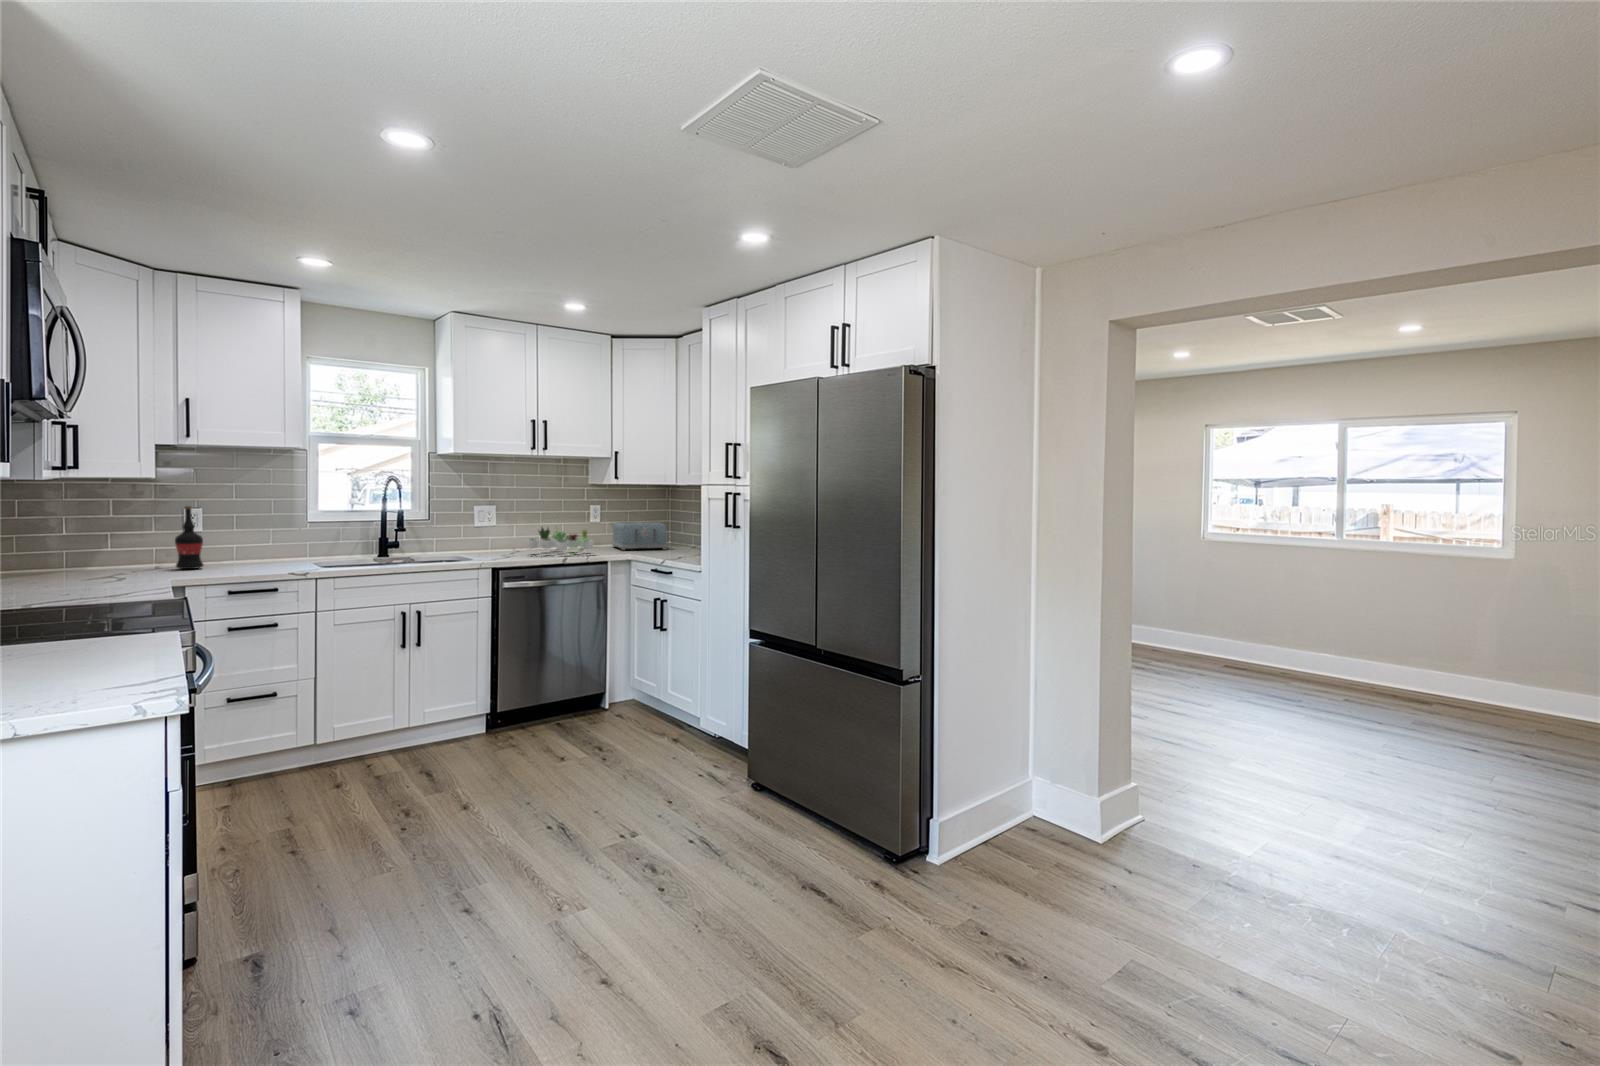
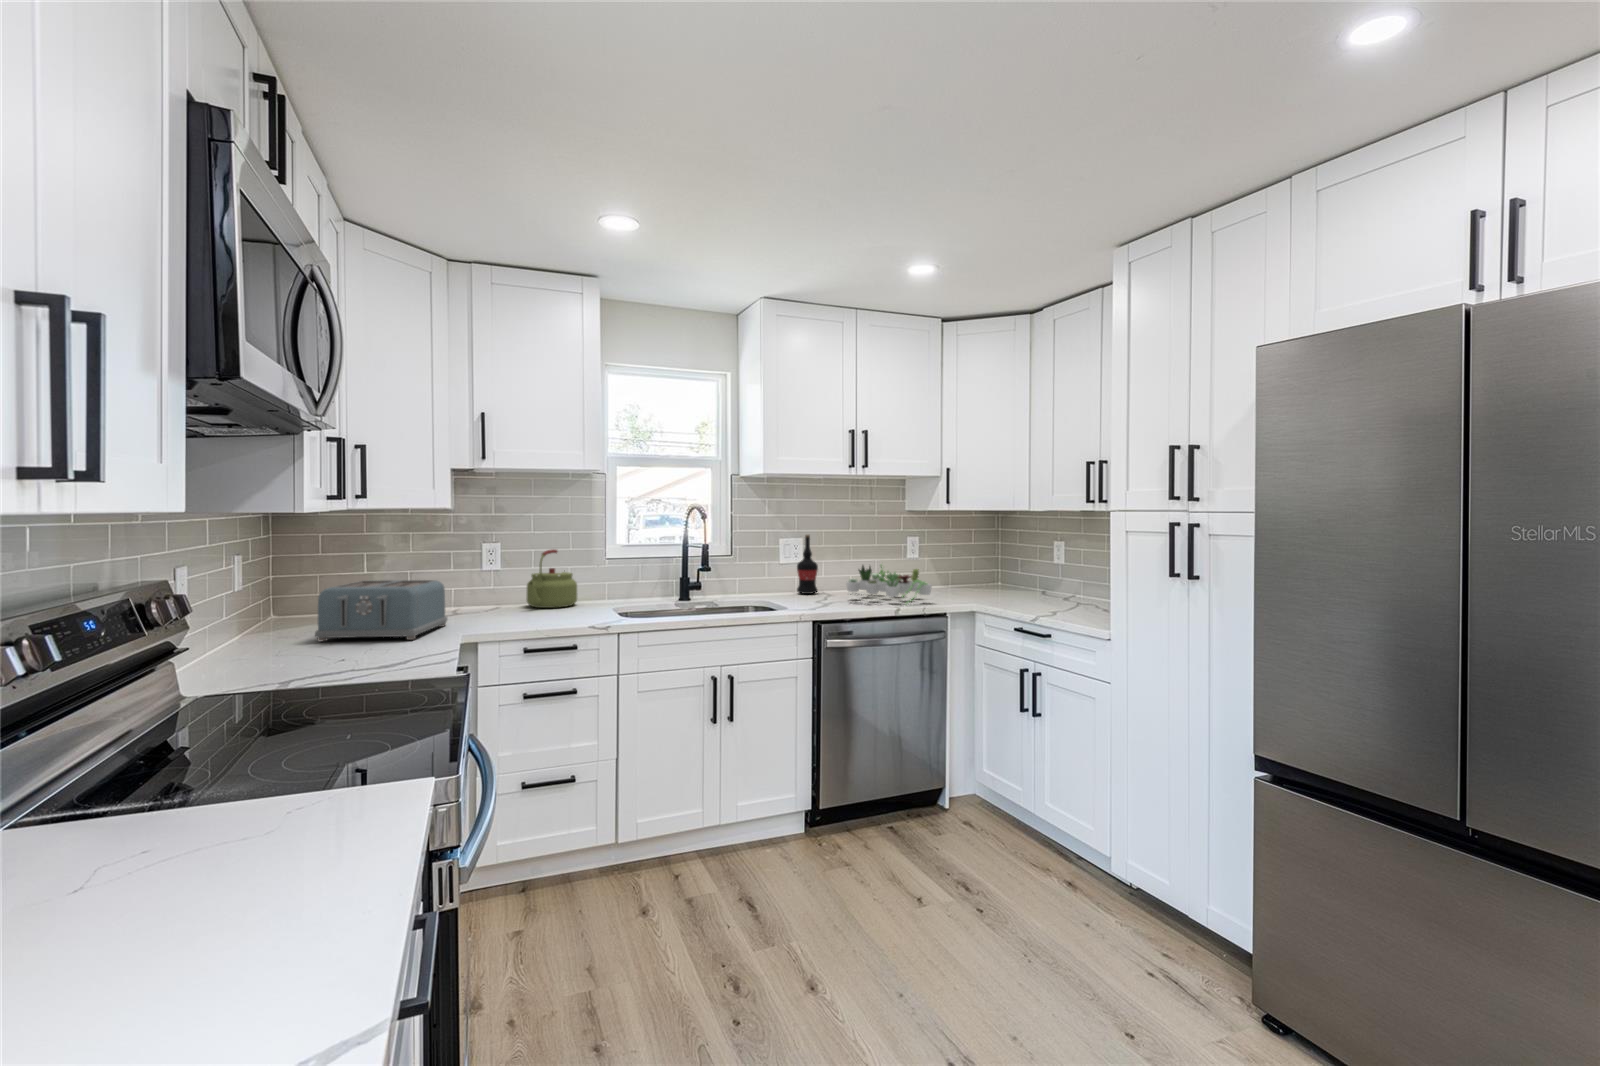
wine bottle: present [175,506,203,569] -> present [797,535,818,594]
kettle: none [231,514,281,563] -> present [527,549,577,608]
toaster: present [612,522,667,550] -> present [315,580,447,641]

